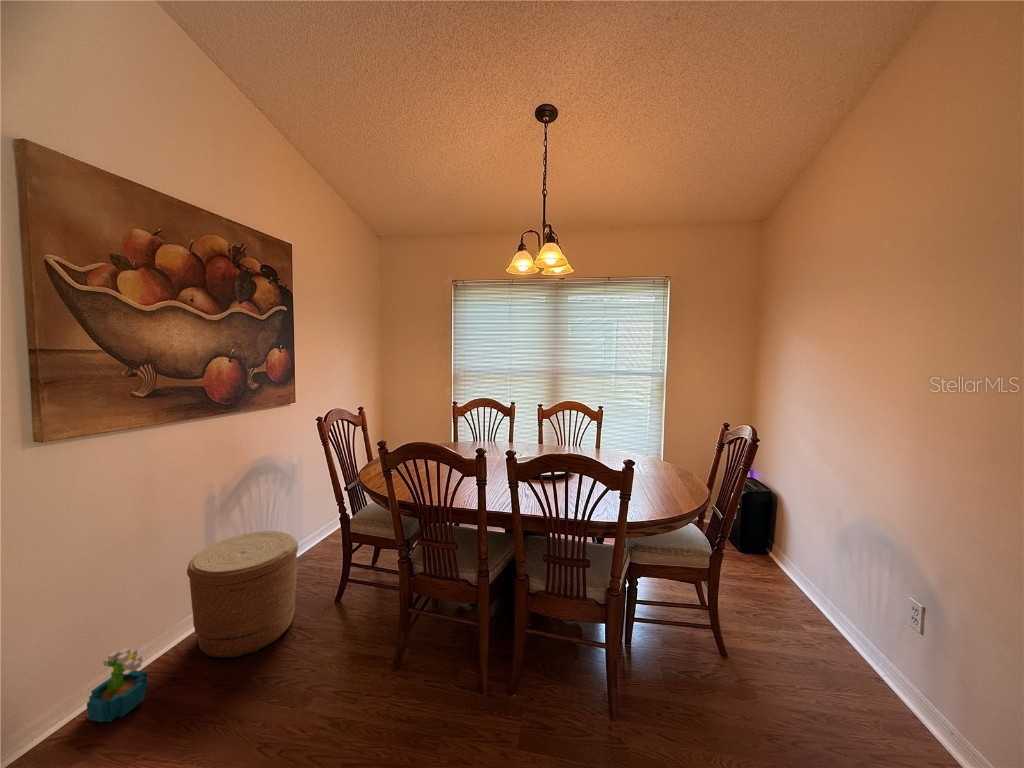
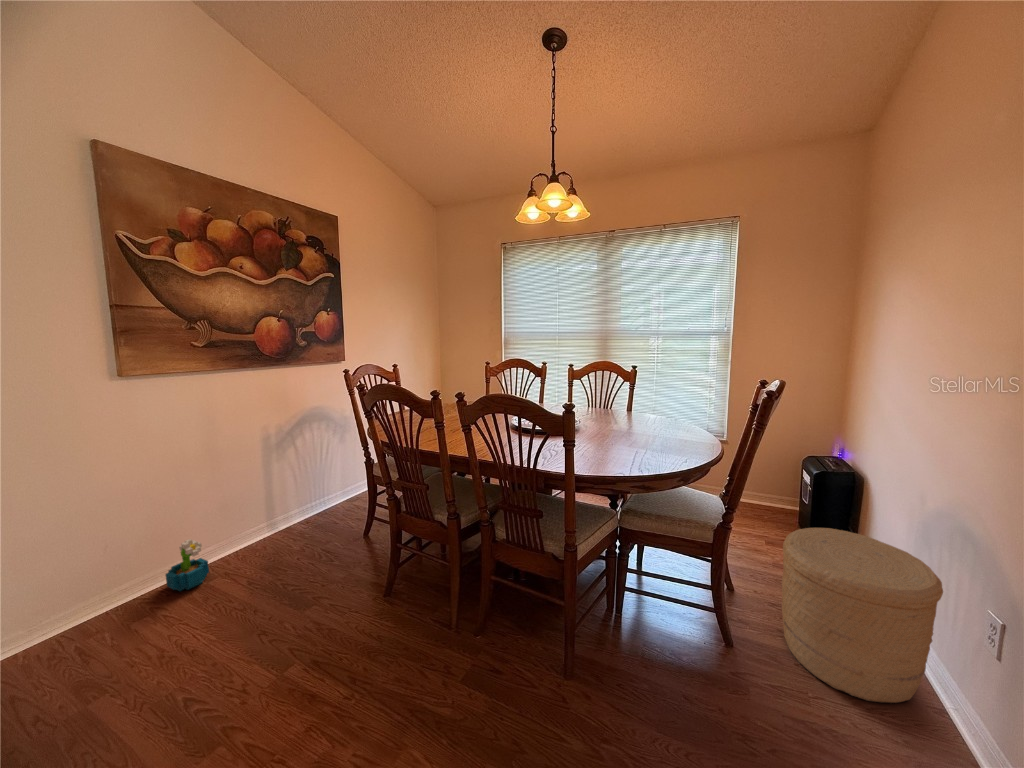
woven basket: present [187,531,298,658] -> present [782,528,943,703]

